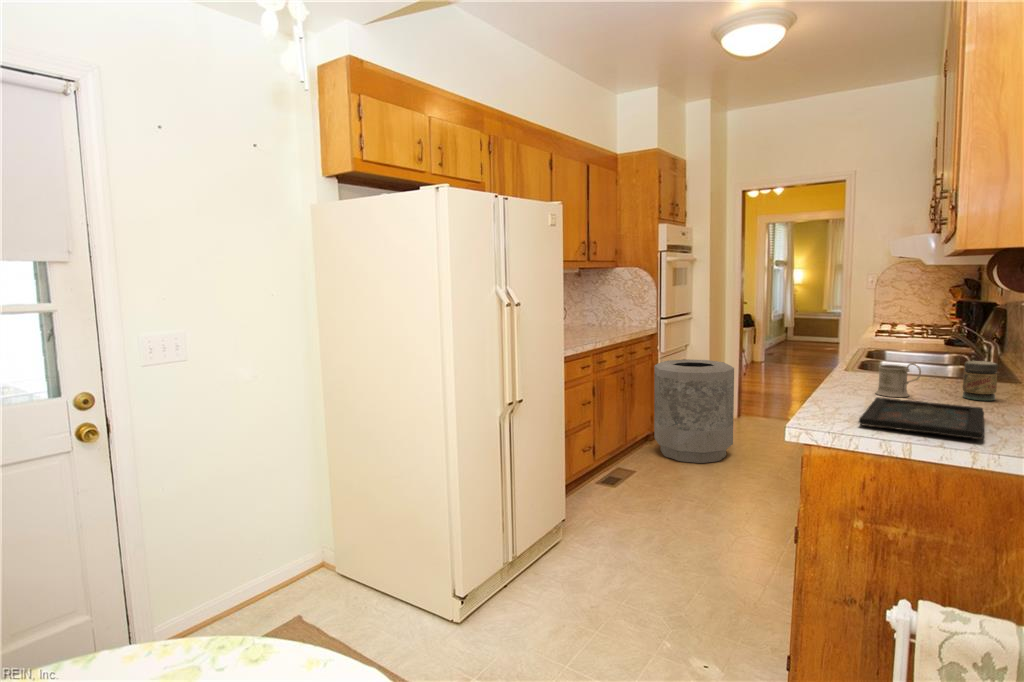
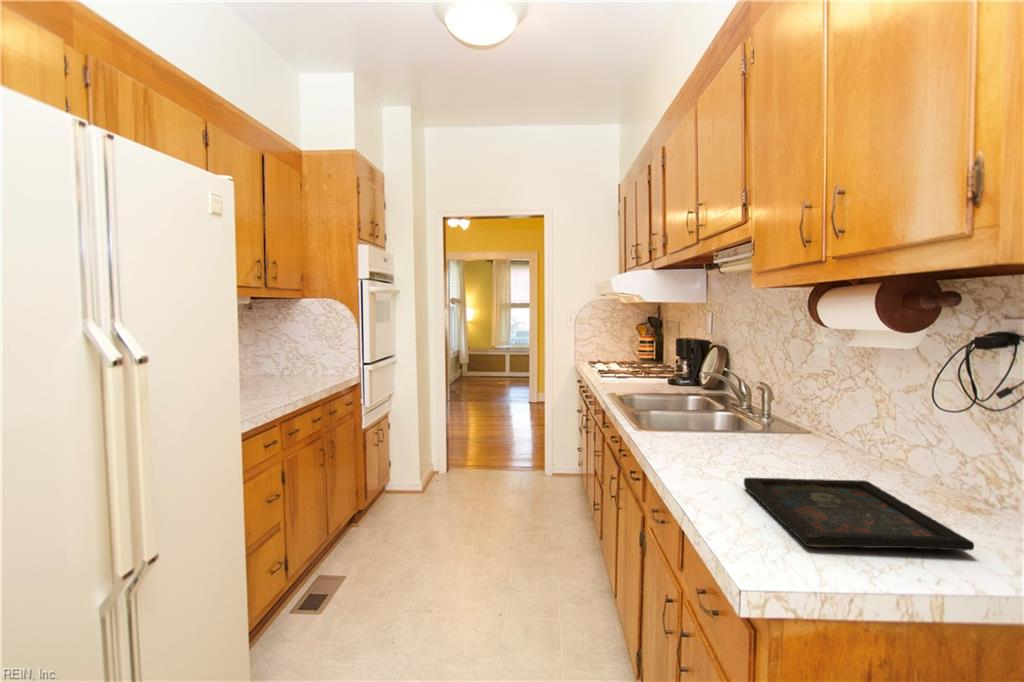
trash can: present [654,359,734,463] -> none [360,411,457,545]
jar: present [963,361,998,401] -> none [786,412,821,460]
mug: present [875,362,921,397] -> none [707,421,765,468]

